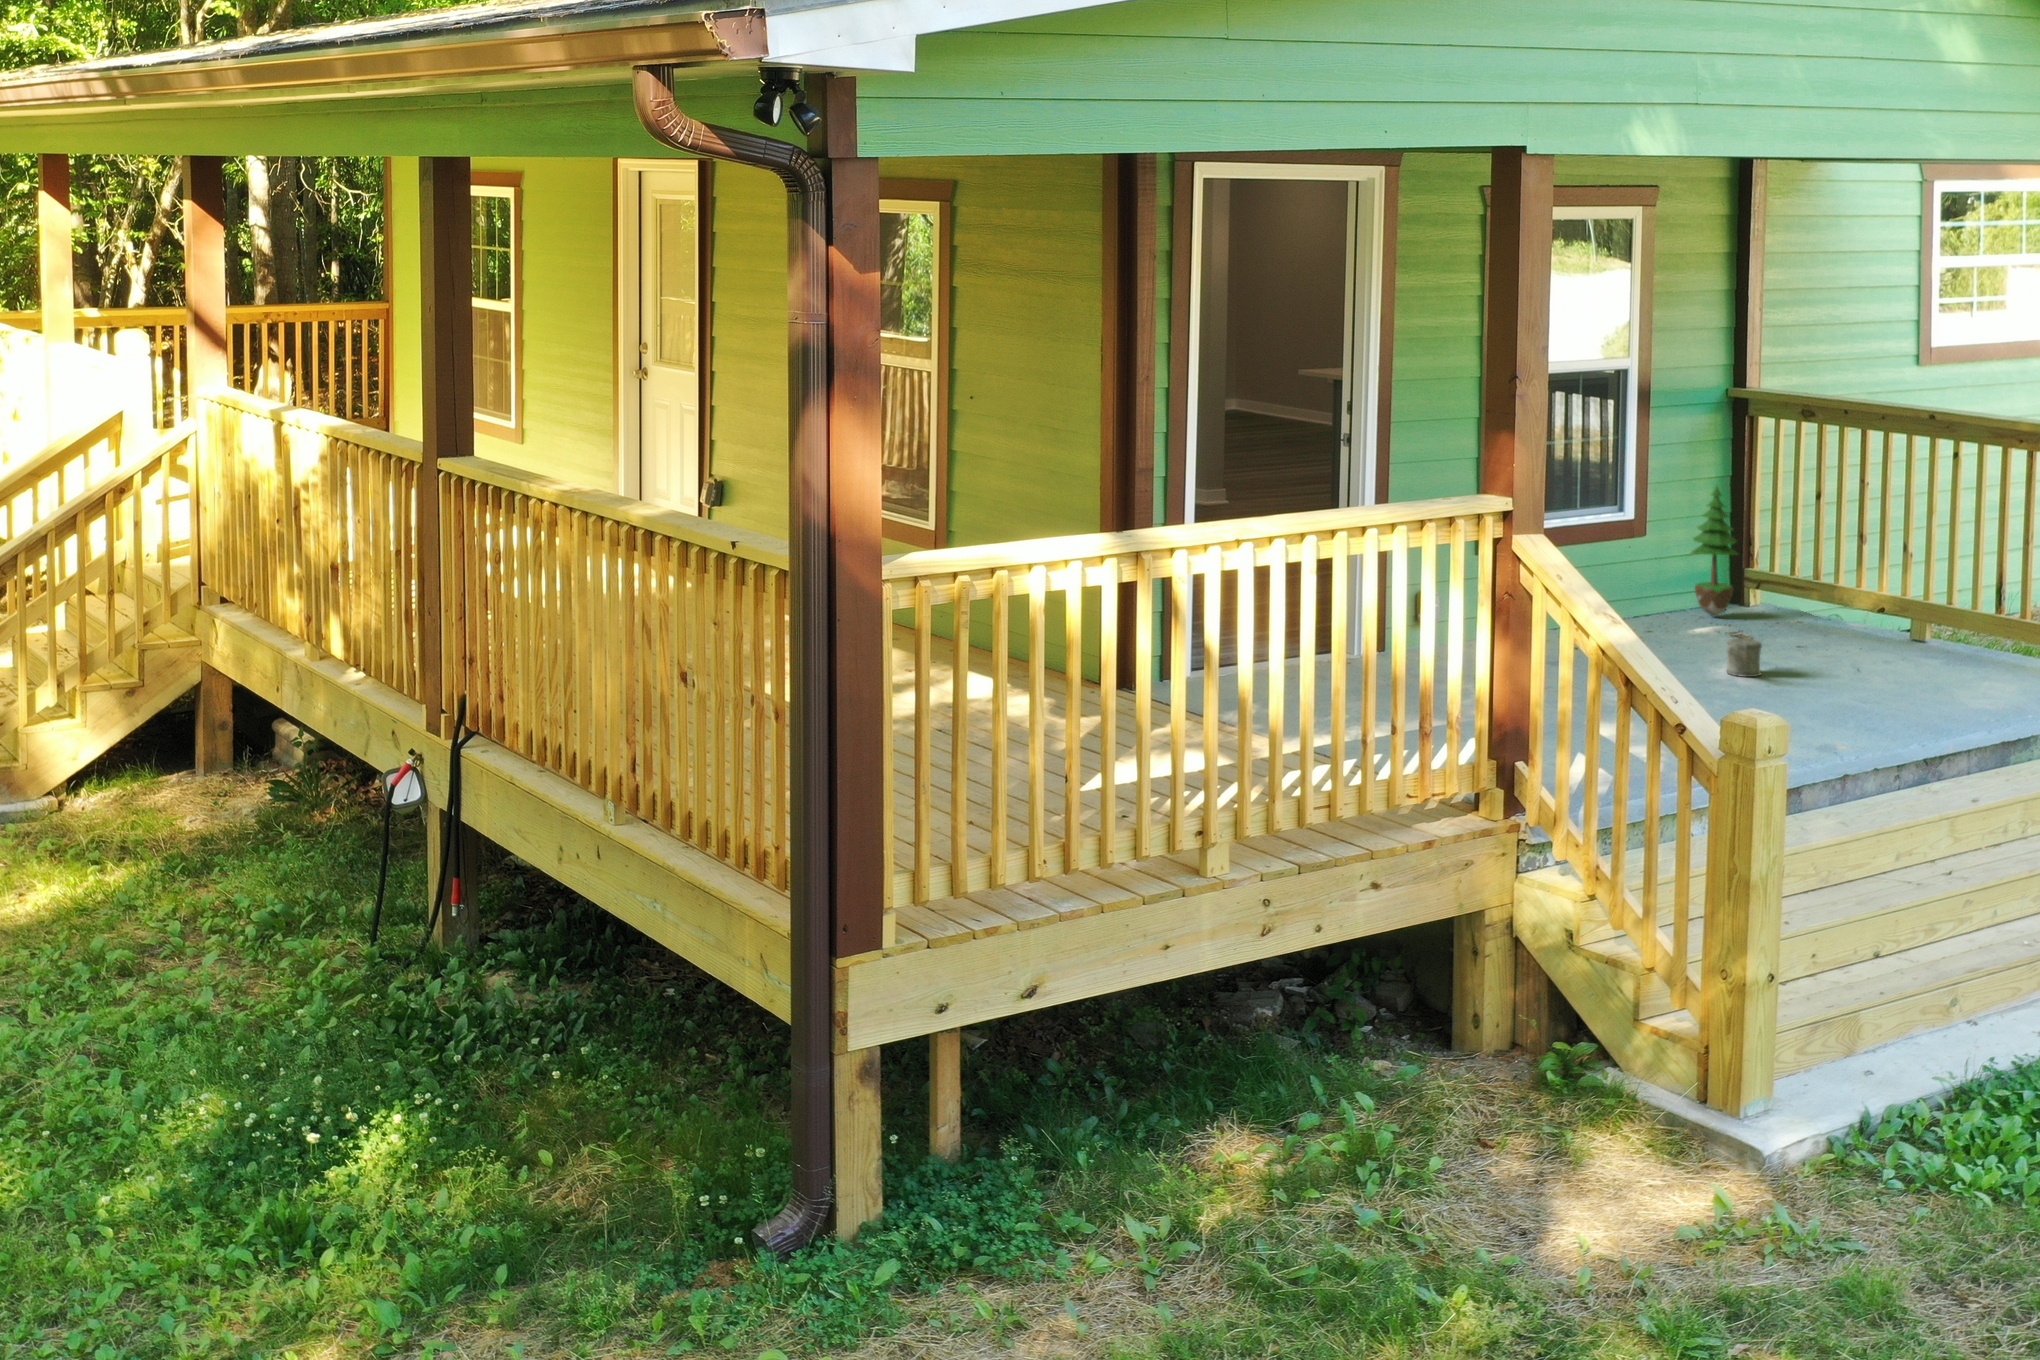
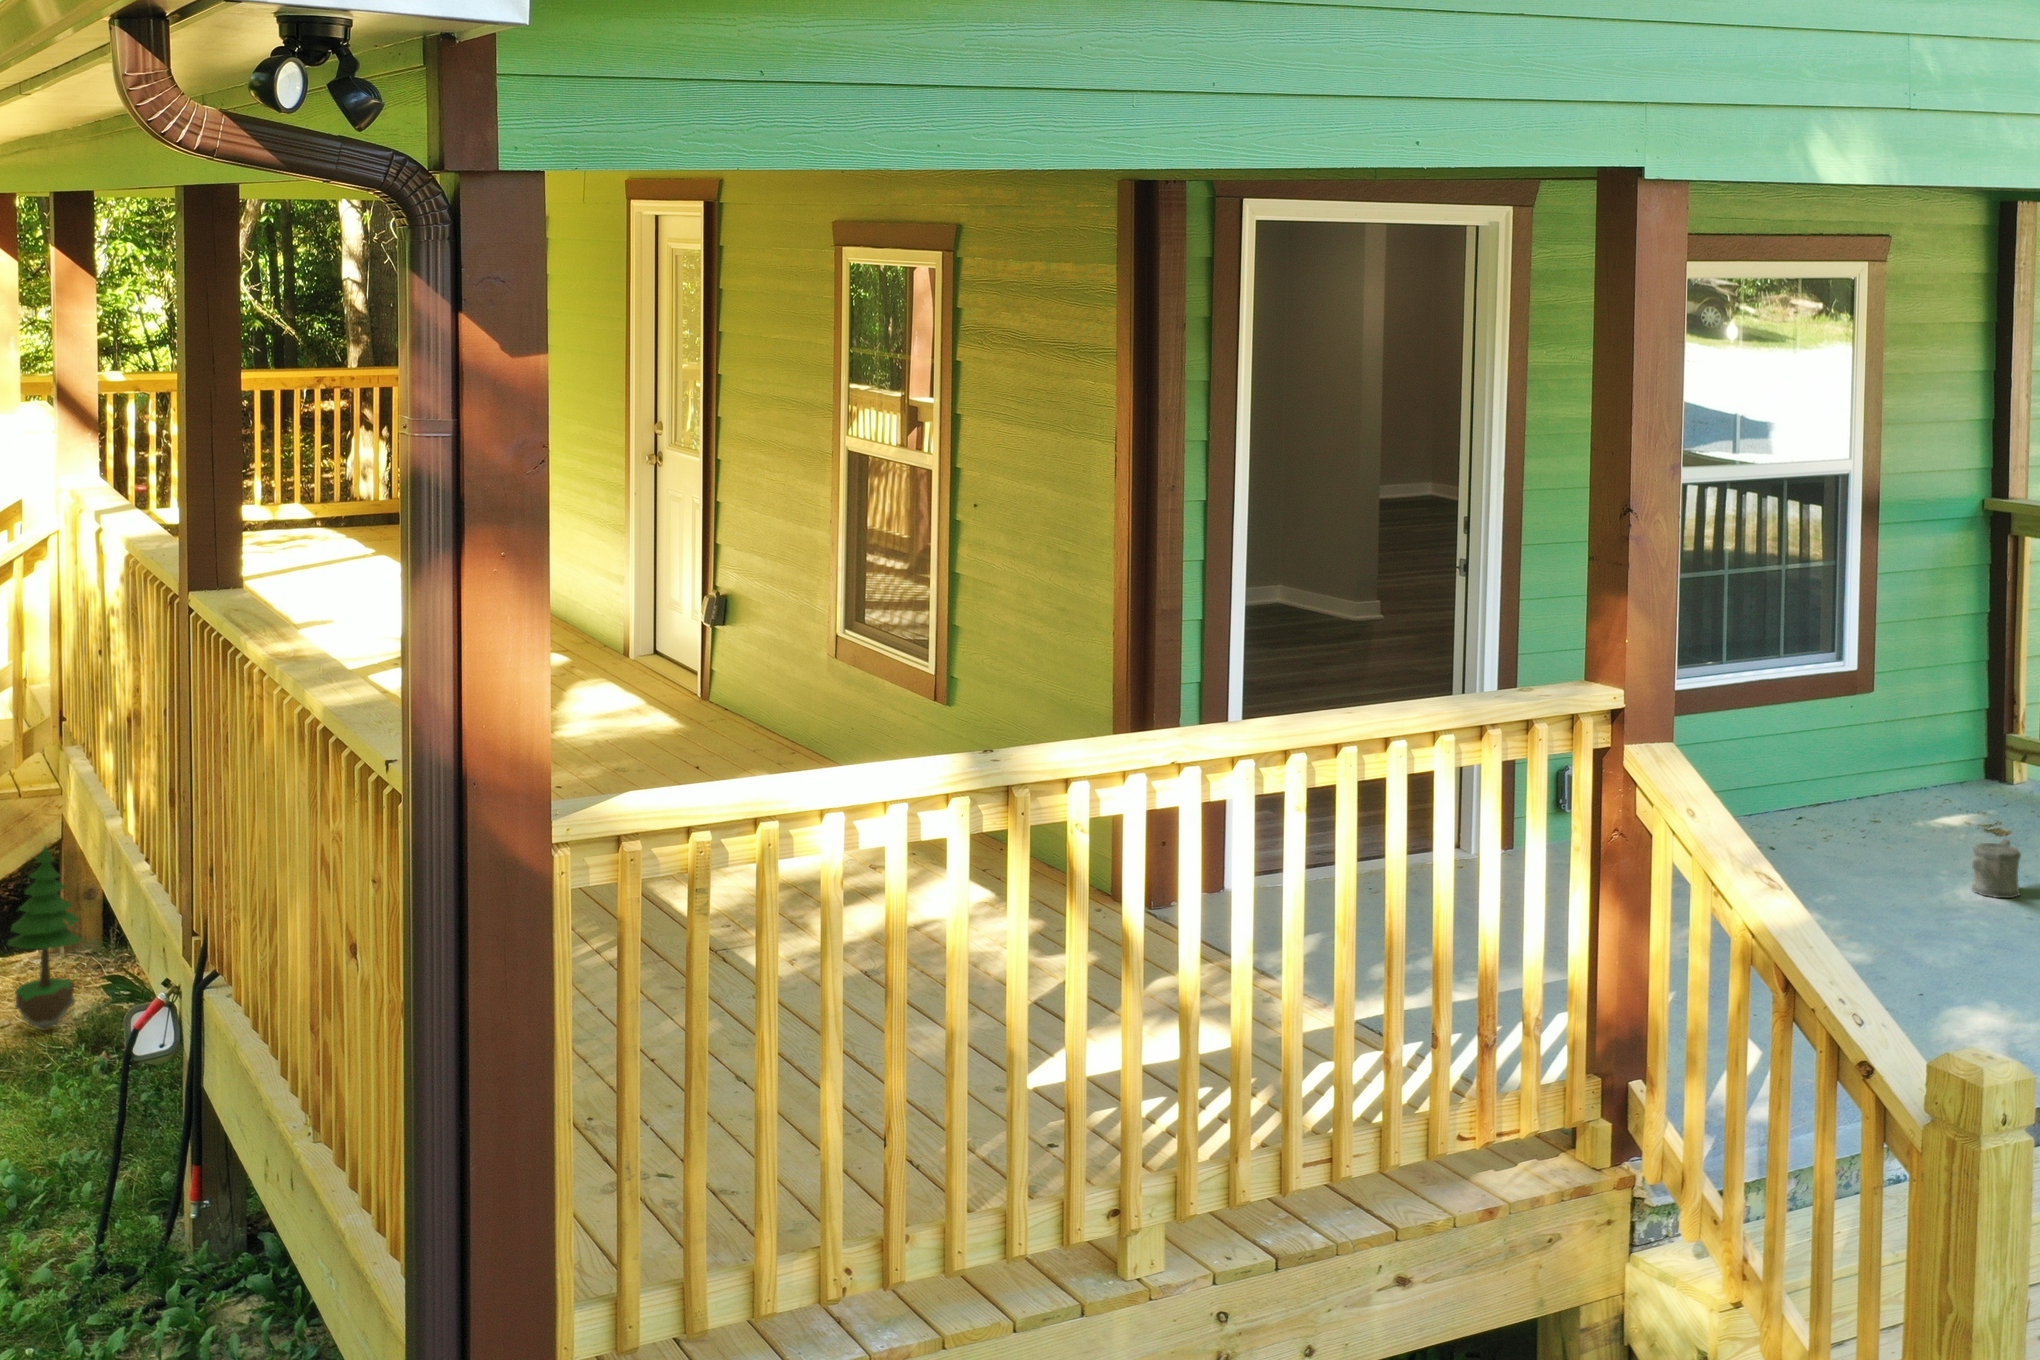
potted tree: present [1691,486,1737,617] -> present [8,847,81,1030]

